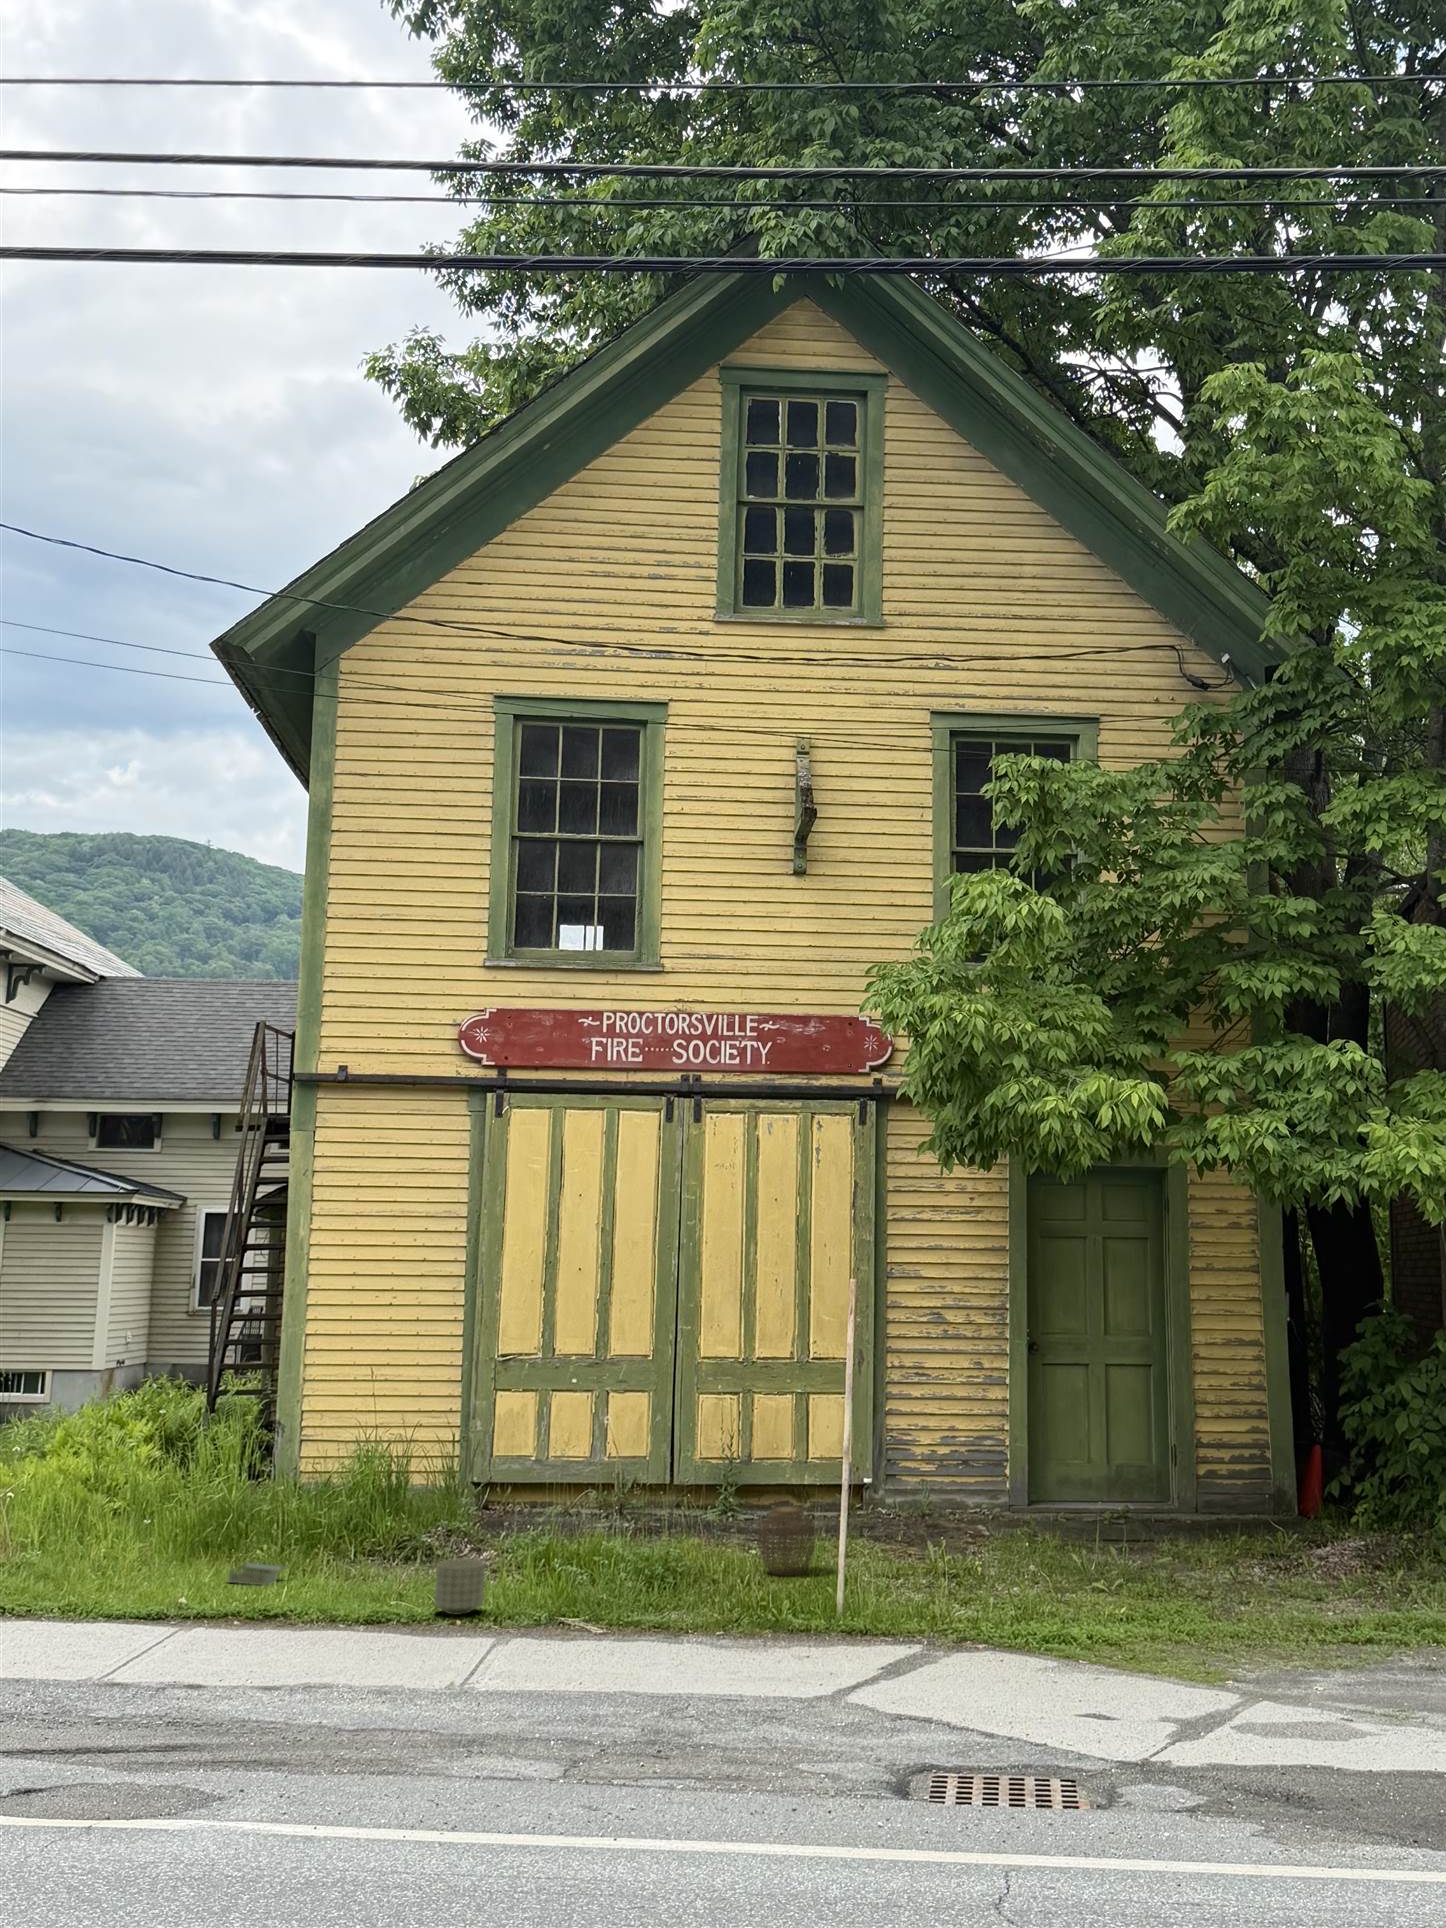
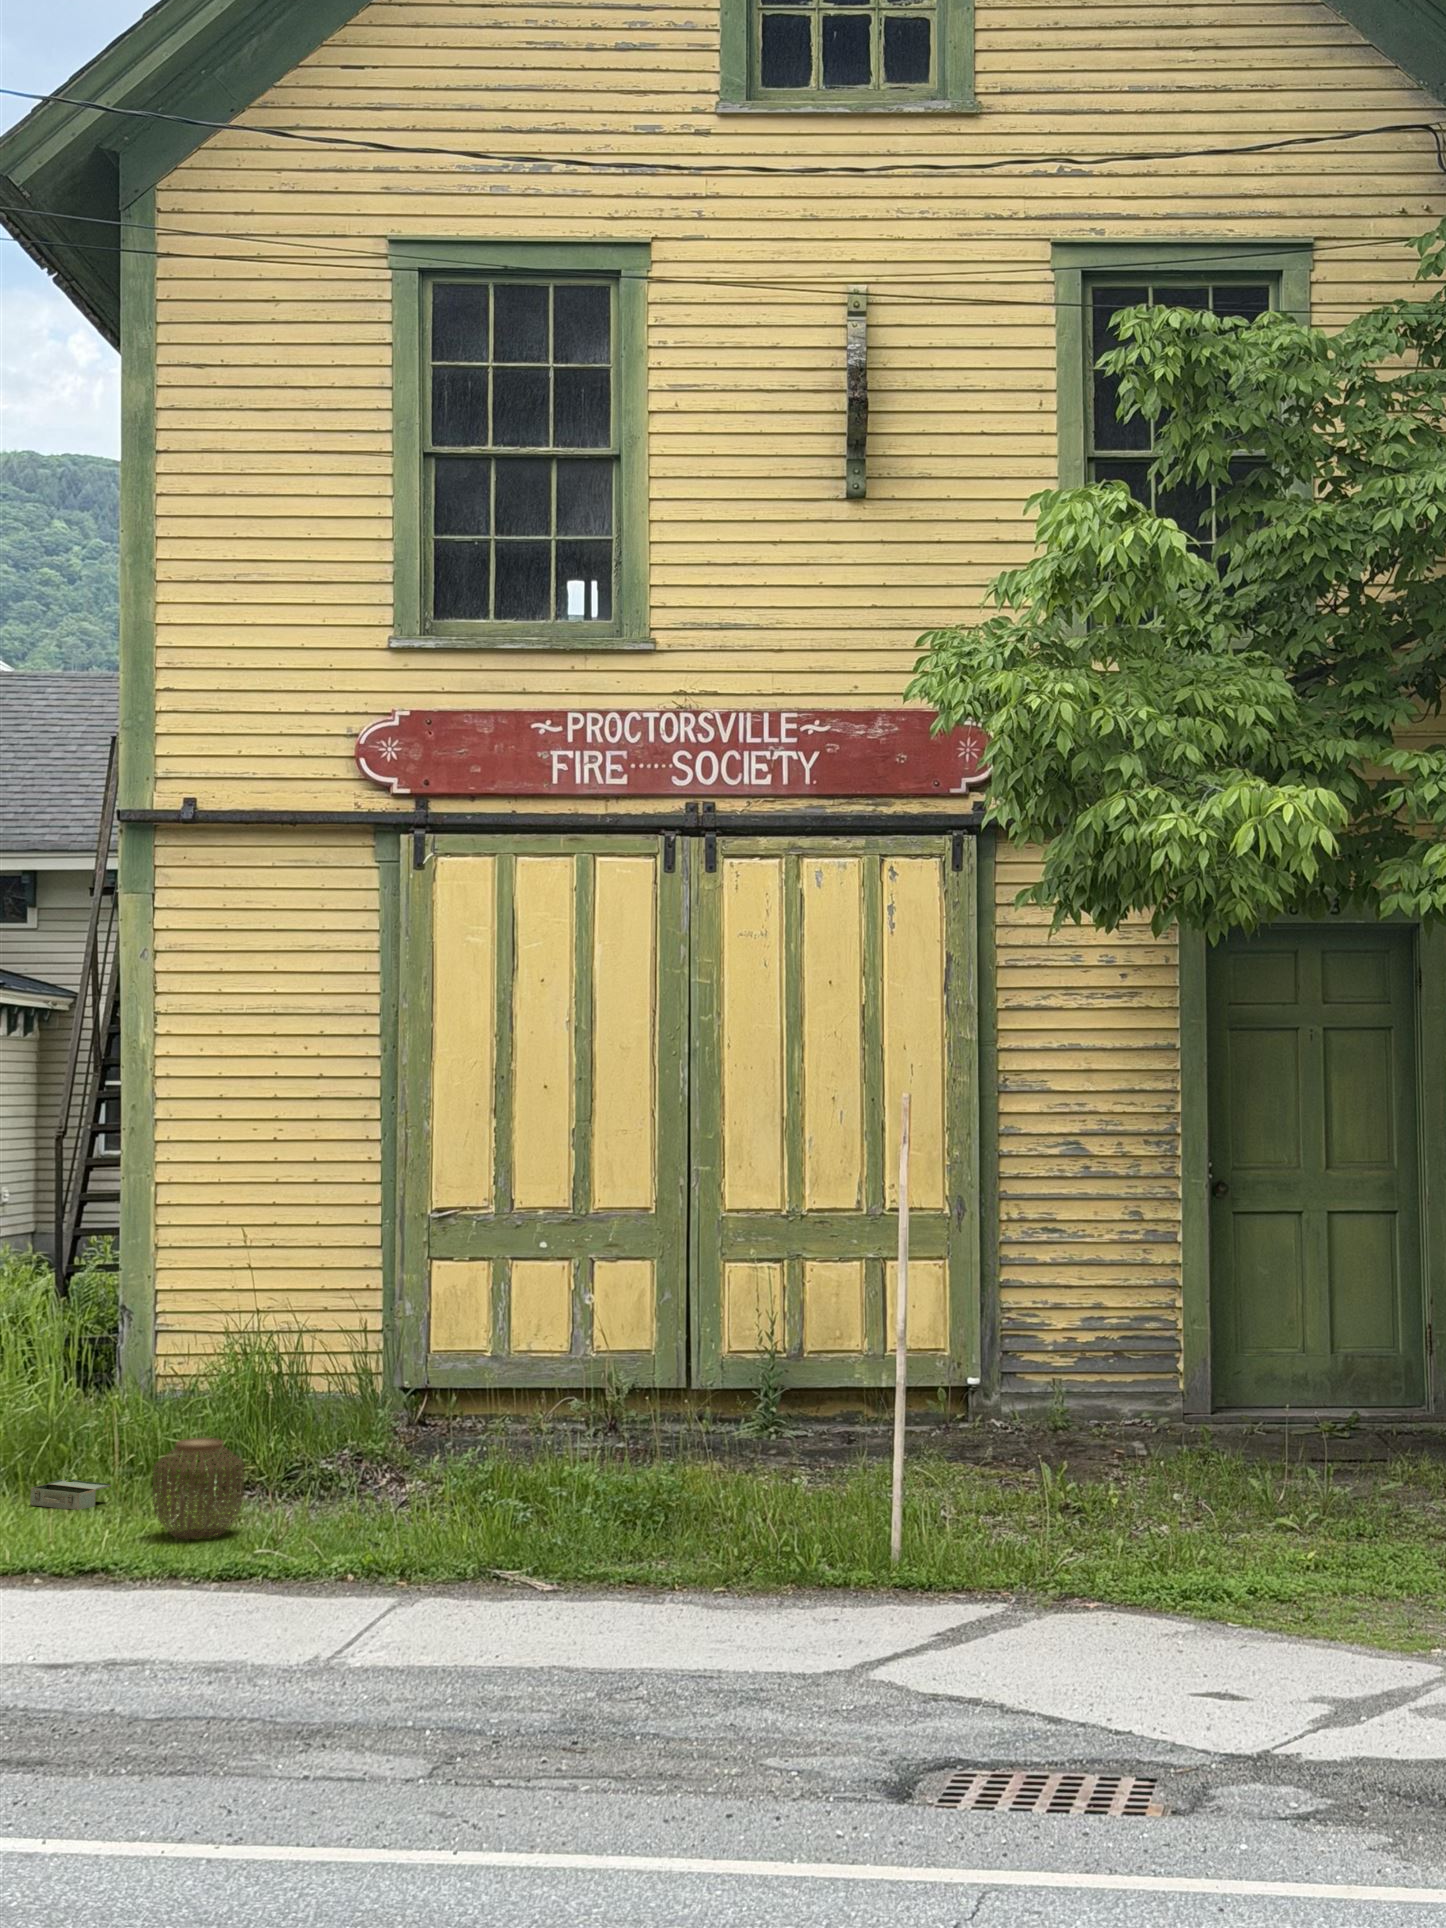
woven basket: present [757,1506,815,1576] -> present [153,1438,244,1539]
planter: present [434,1559,486,1615] -> none [273,1477,343,1552]

